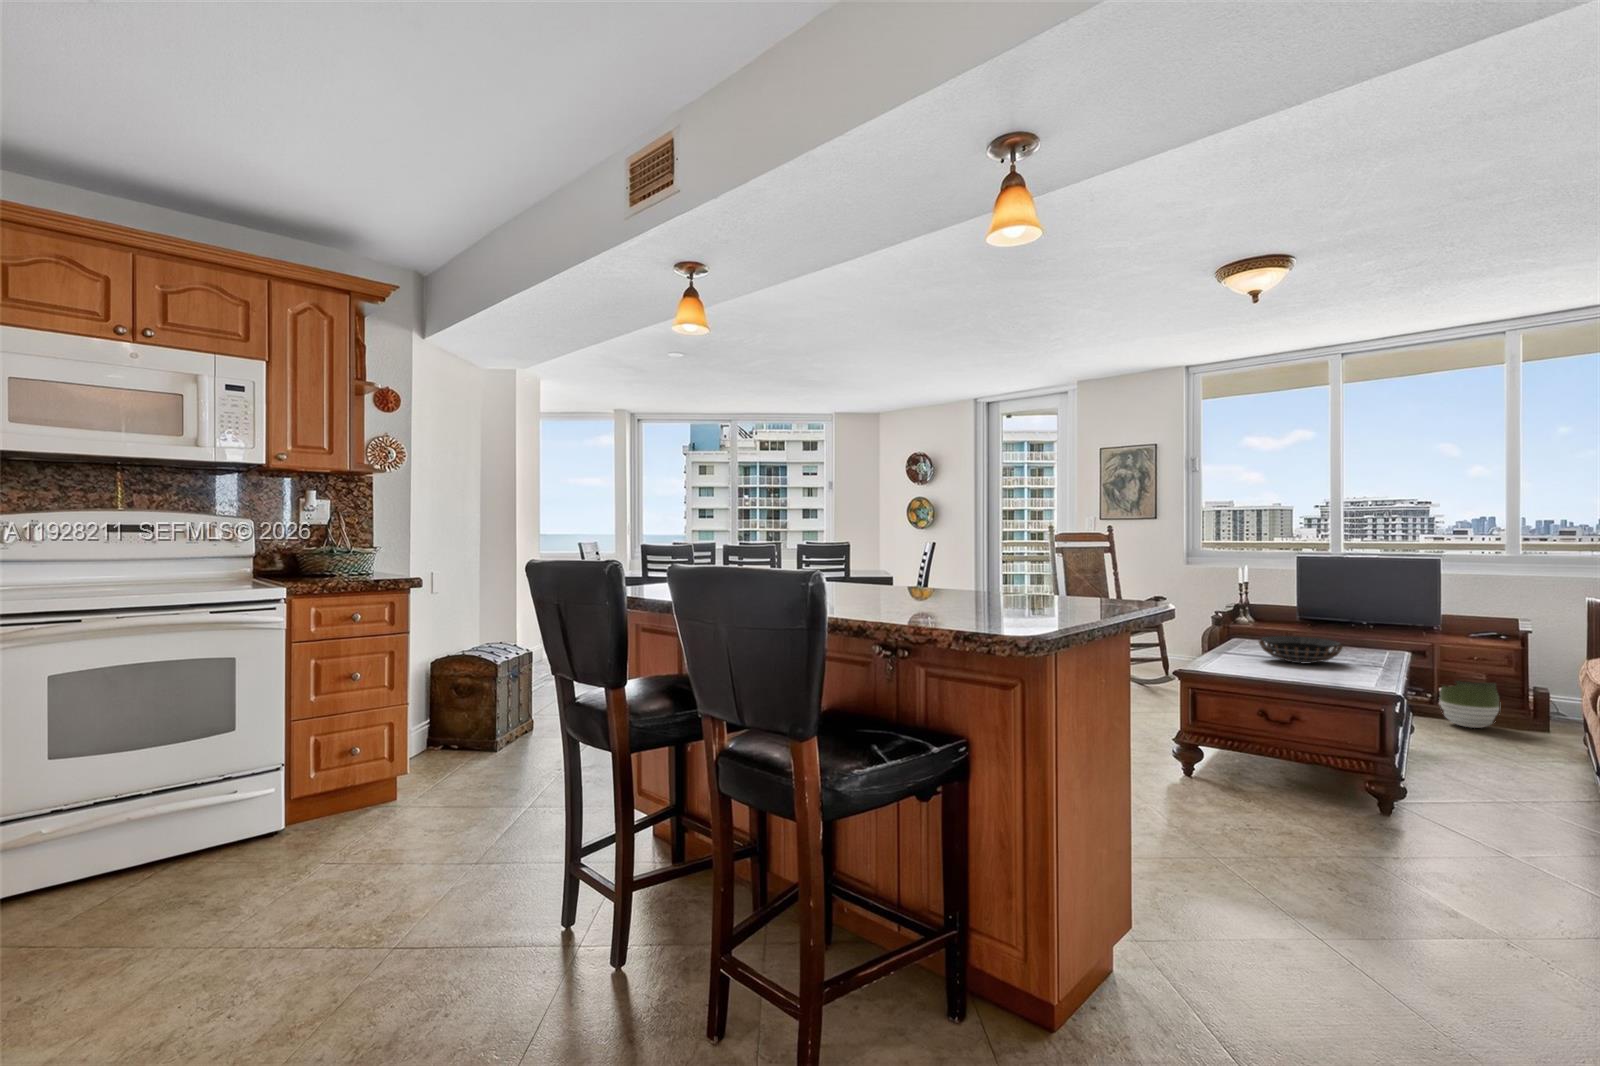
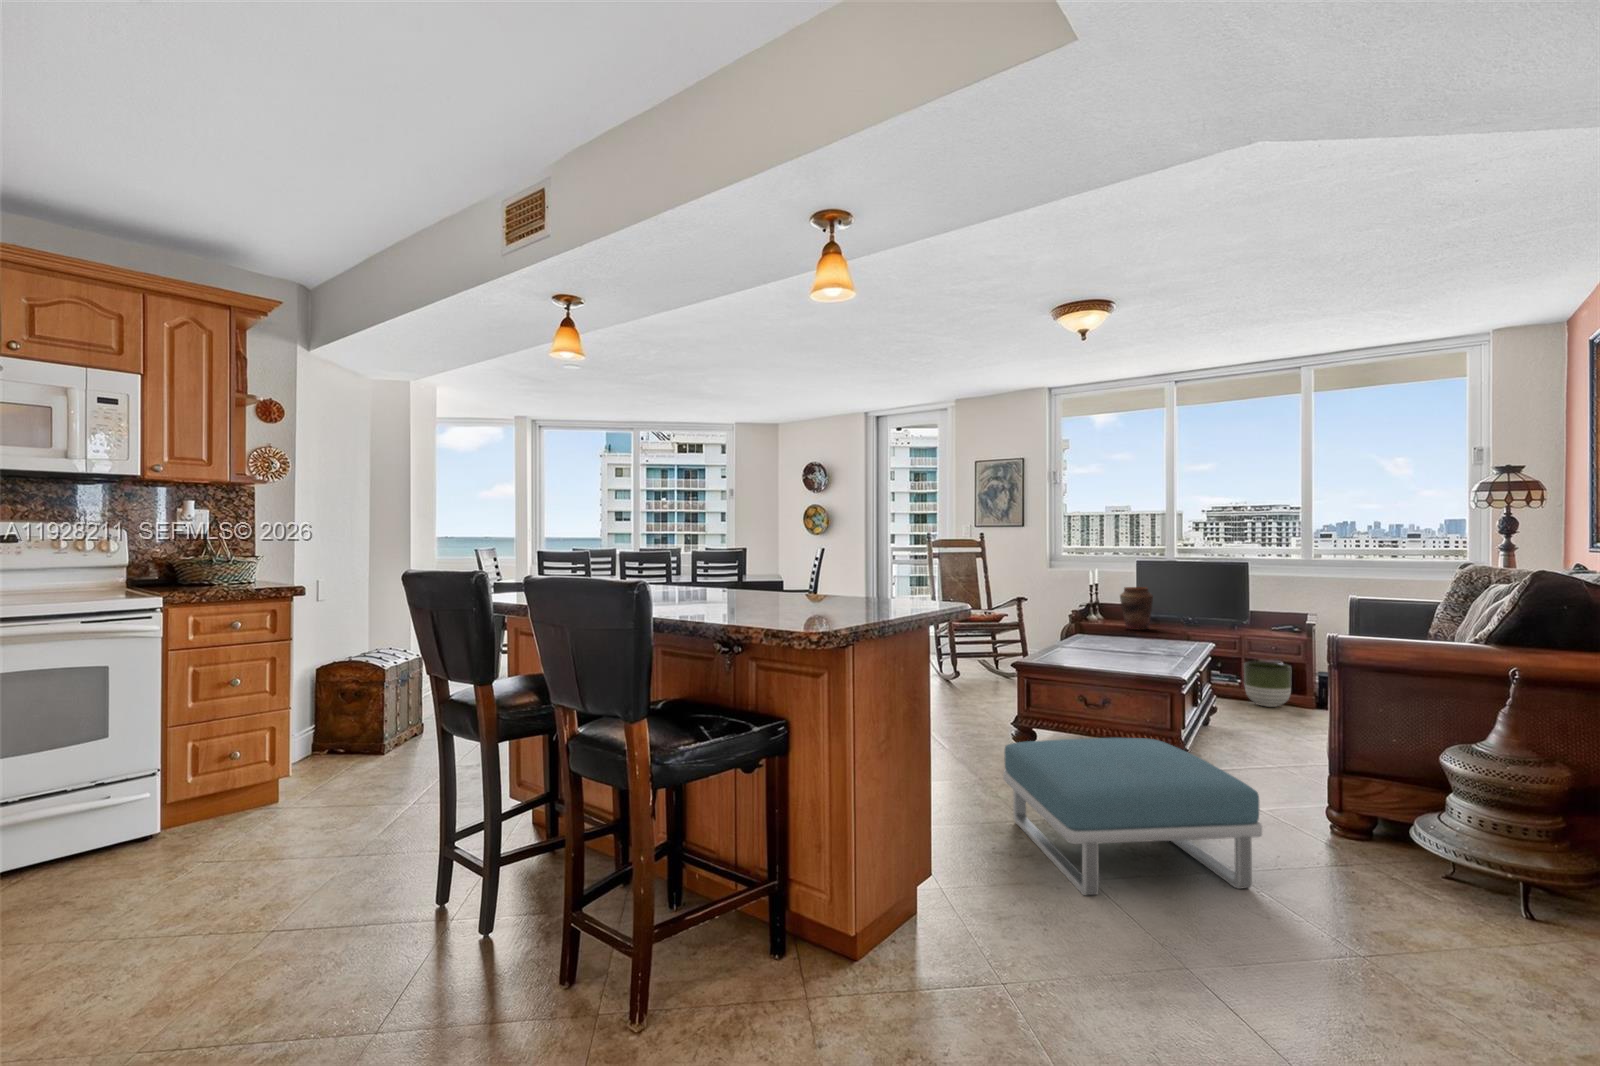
vase: none [1282,587,1323,635] -> present [1120,587,1153,630]
decorative bowl: present [1259,636,1342,663] -> none [1087,630,1154,654]
footstool: none [1188,764,1548,959] -> present [1003,738,1262,895]

